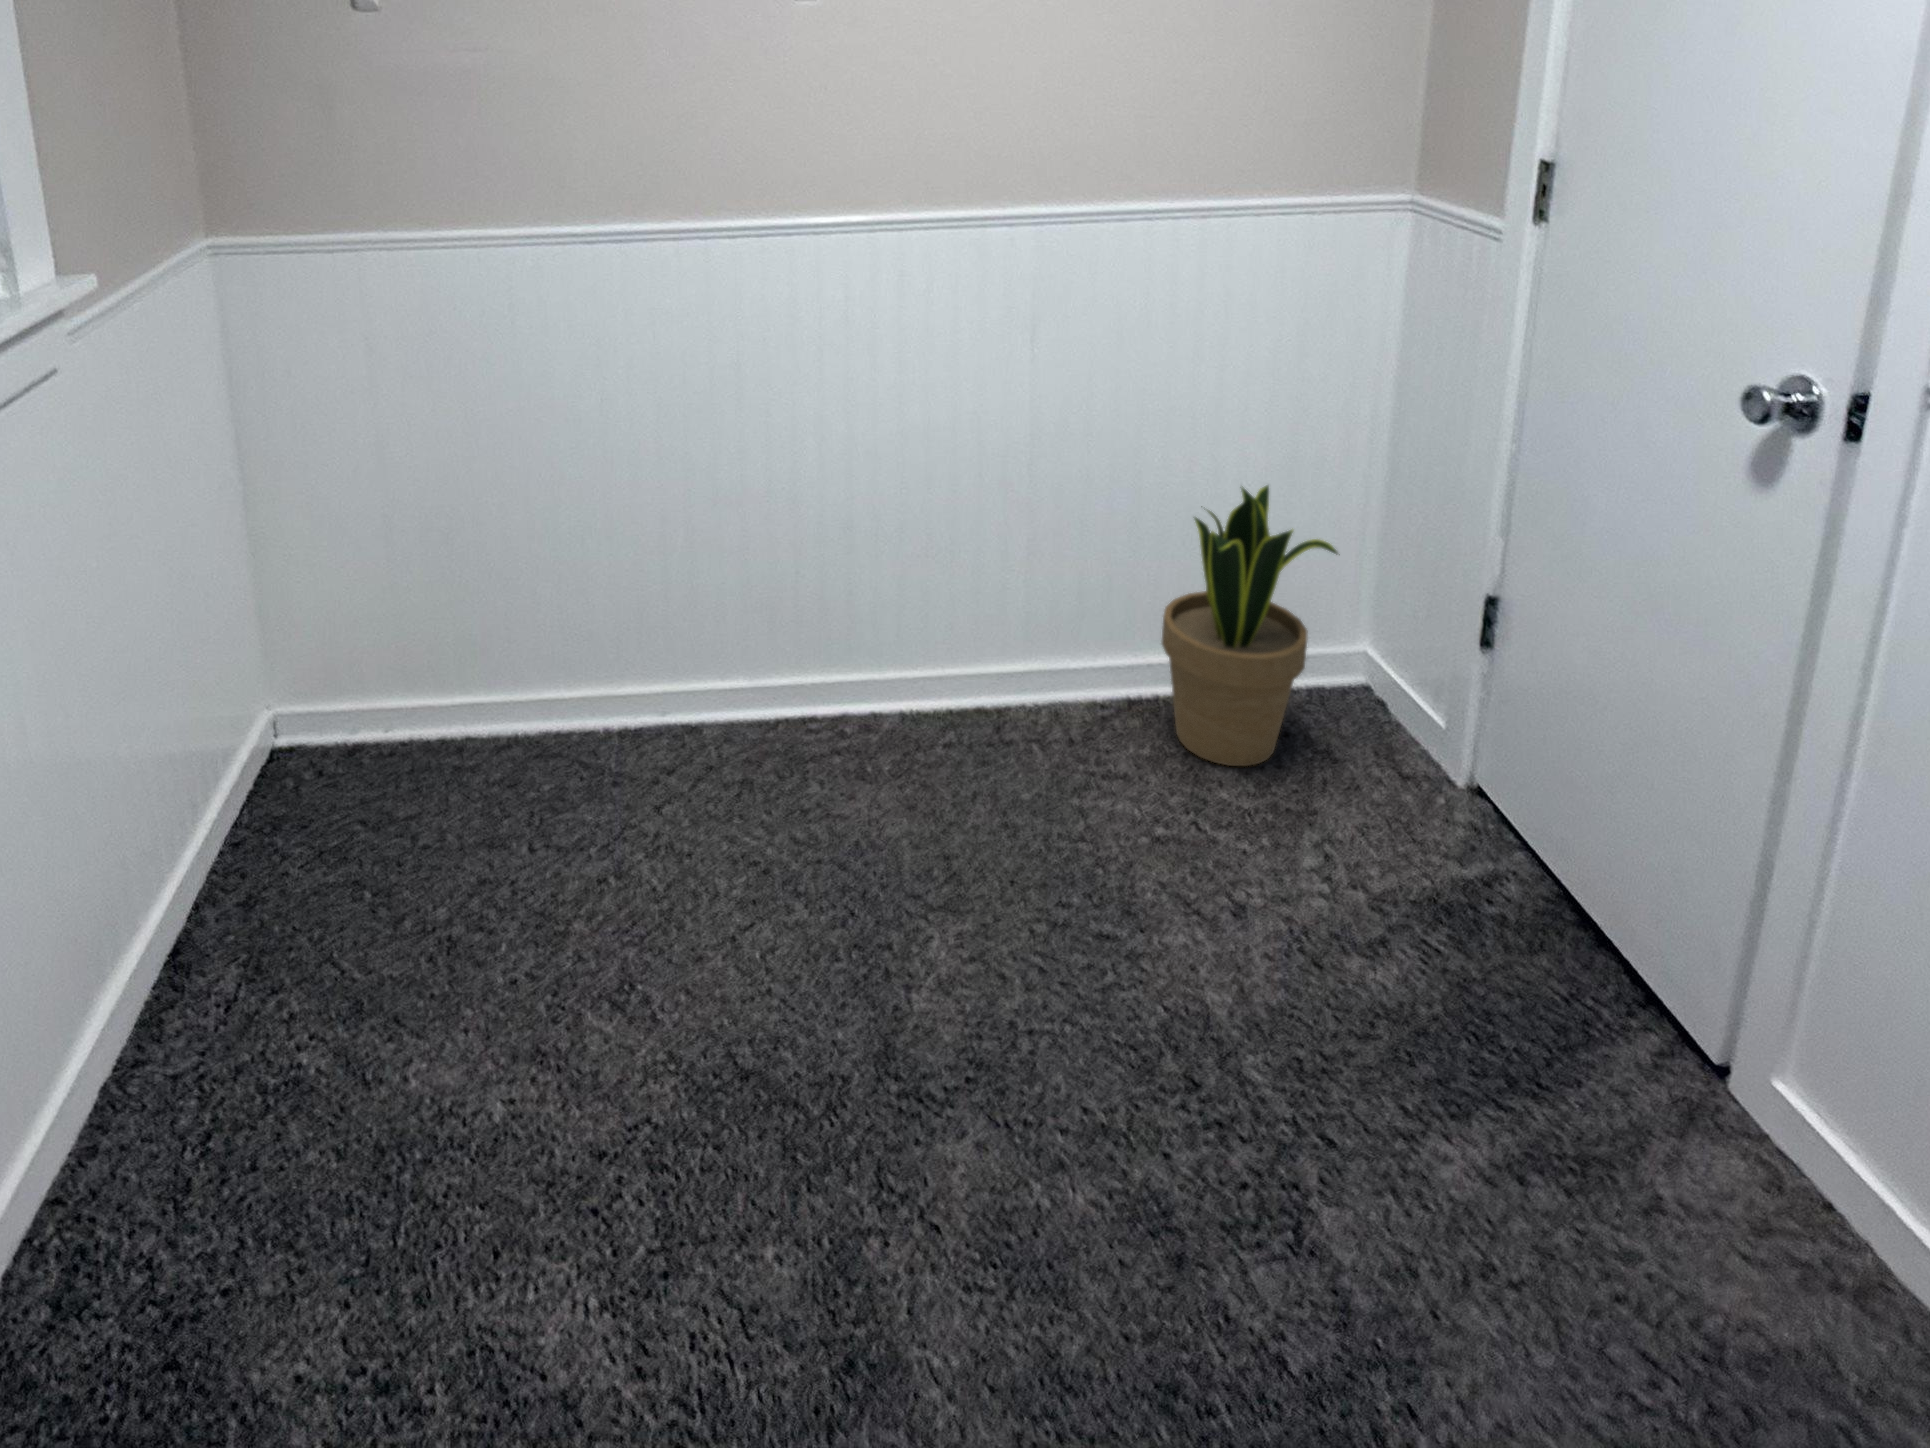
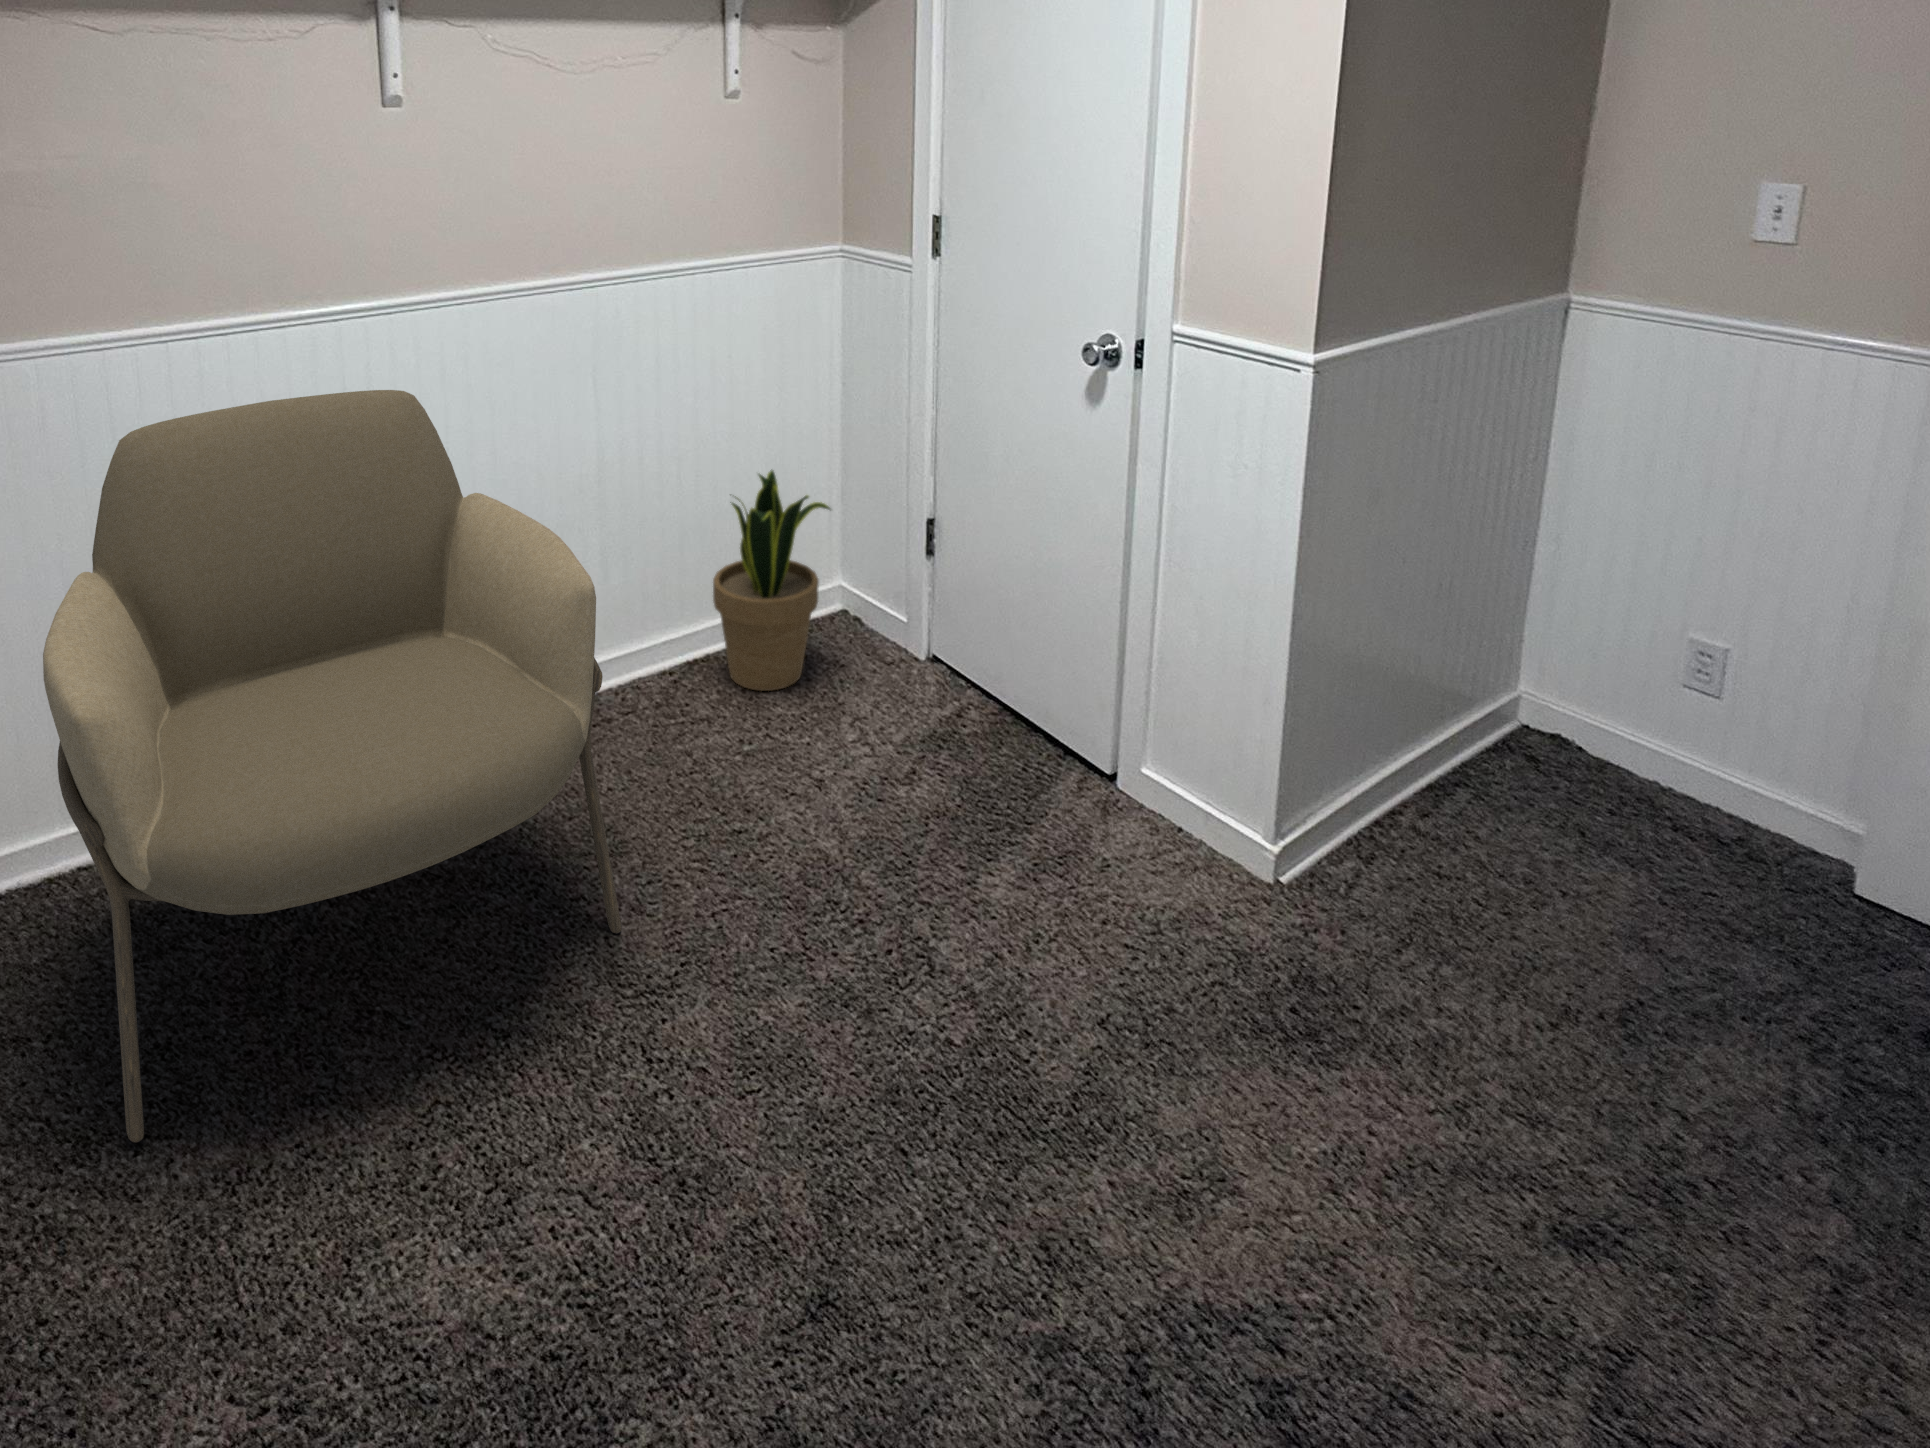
armchair: none [358,319,919,1029] -> present [43,390,621,1143]

